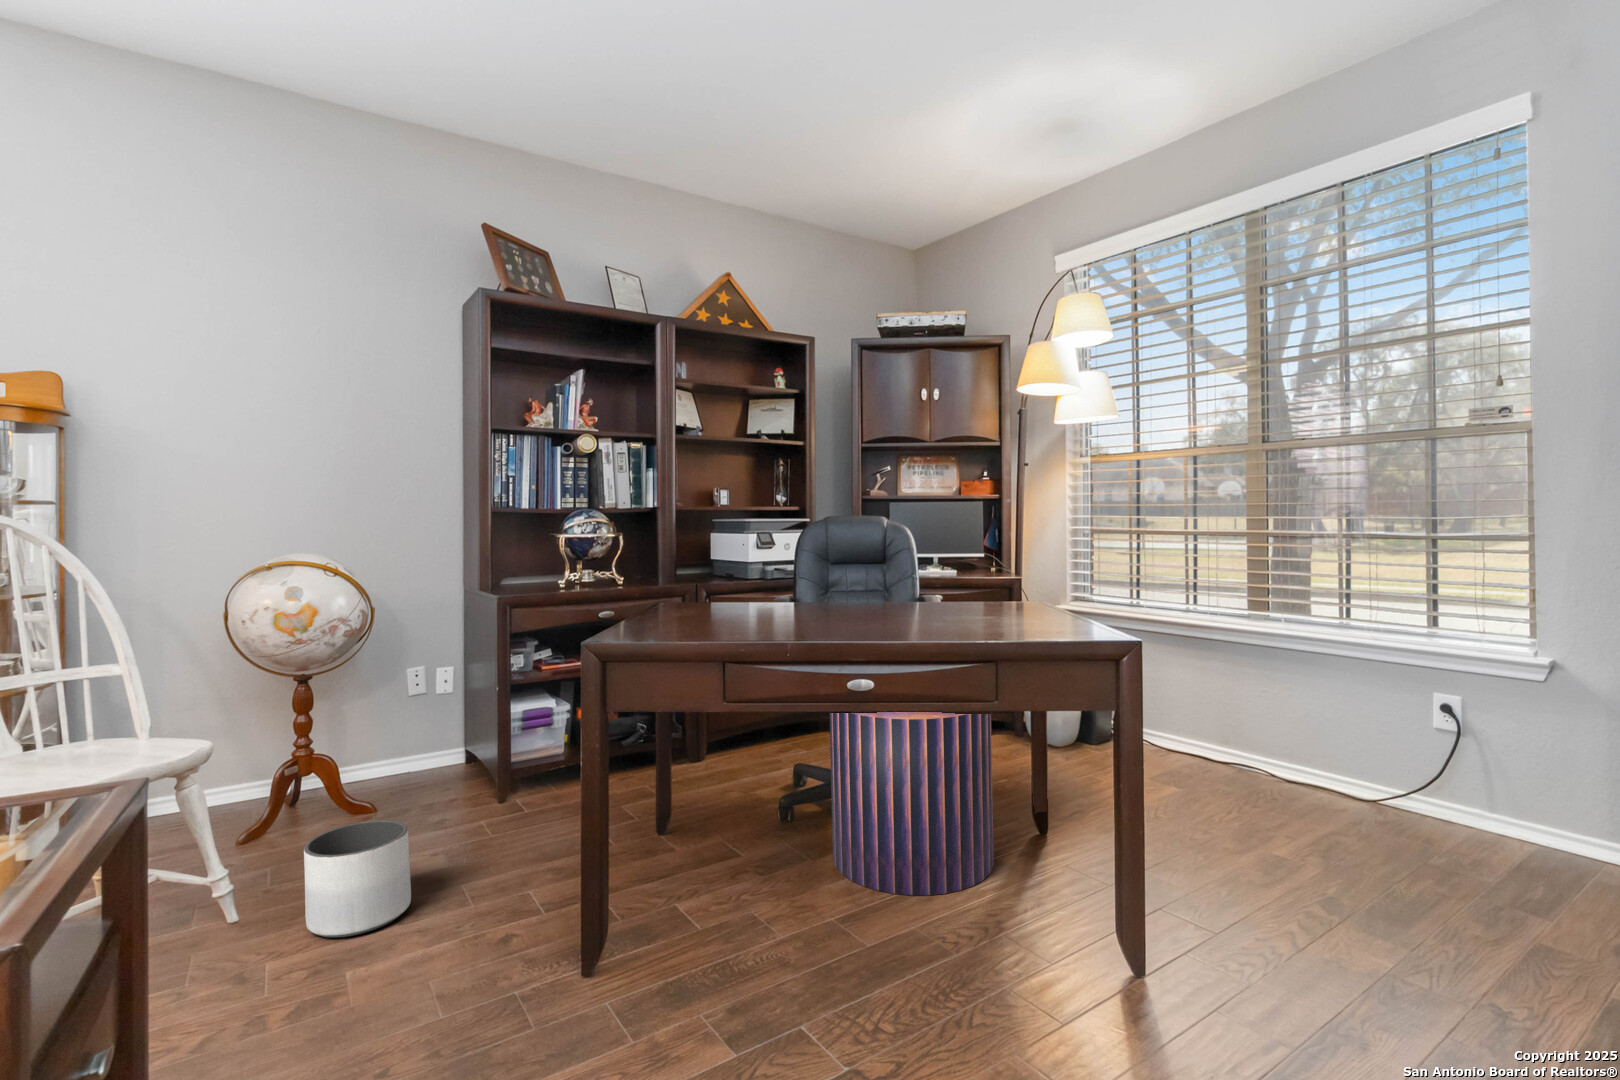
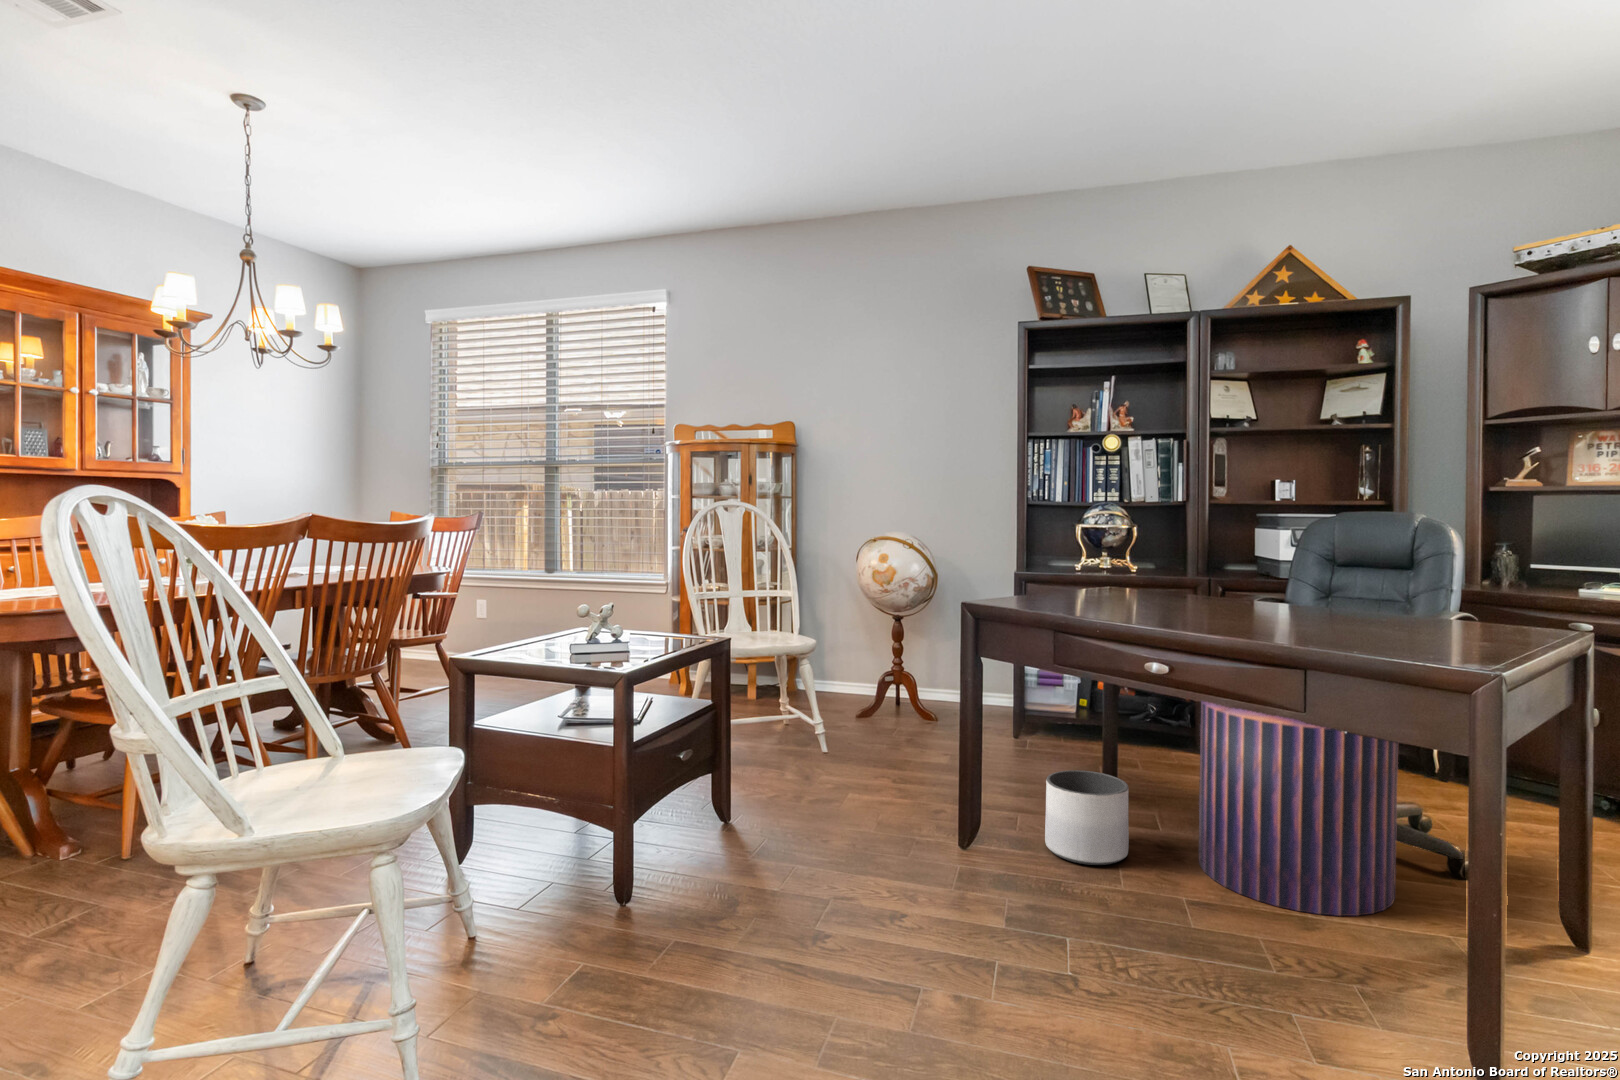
planter: present [304,820,411,937] -> present [1045,770,1129,865]

